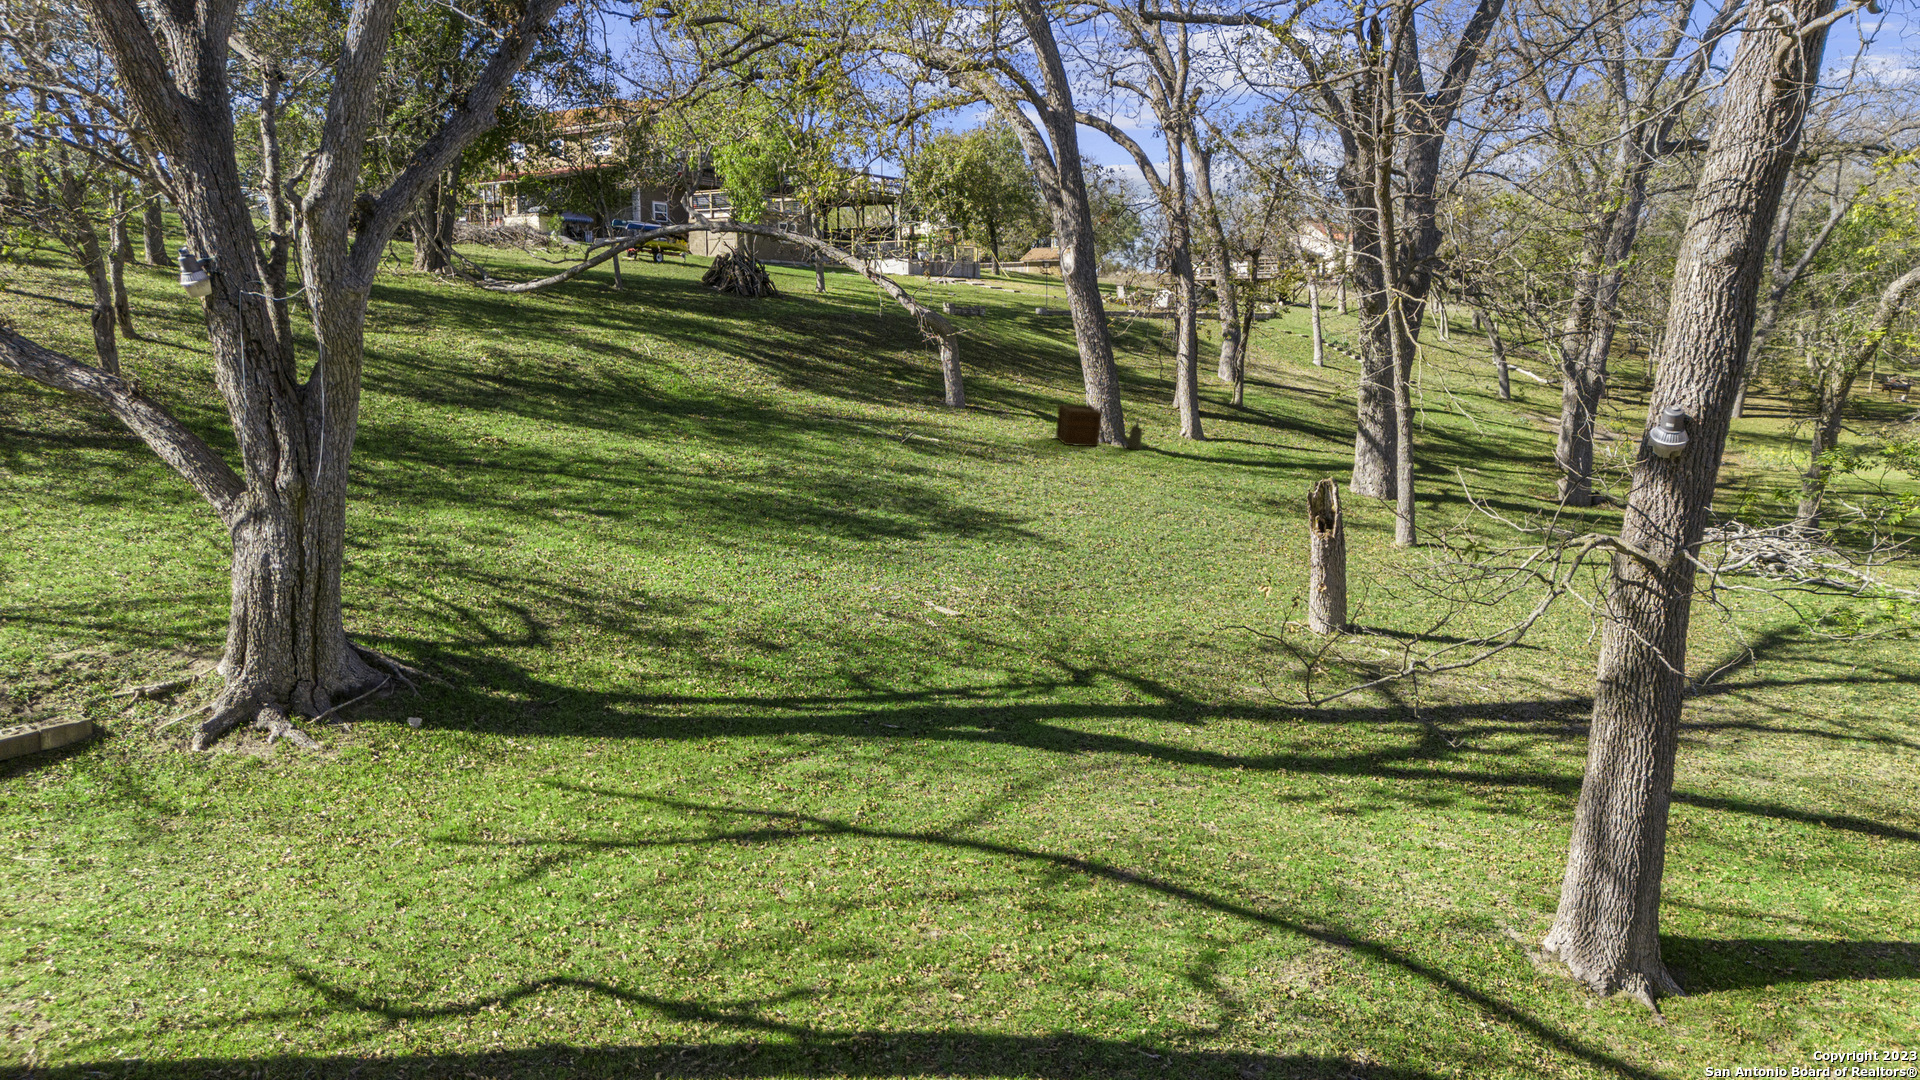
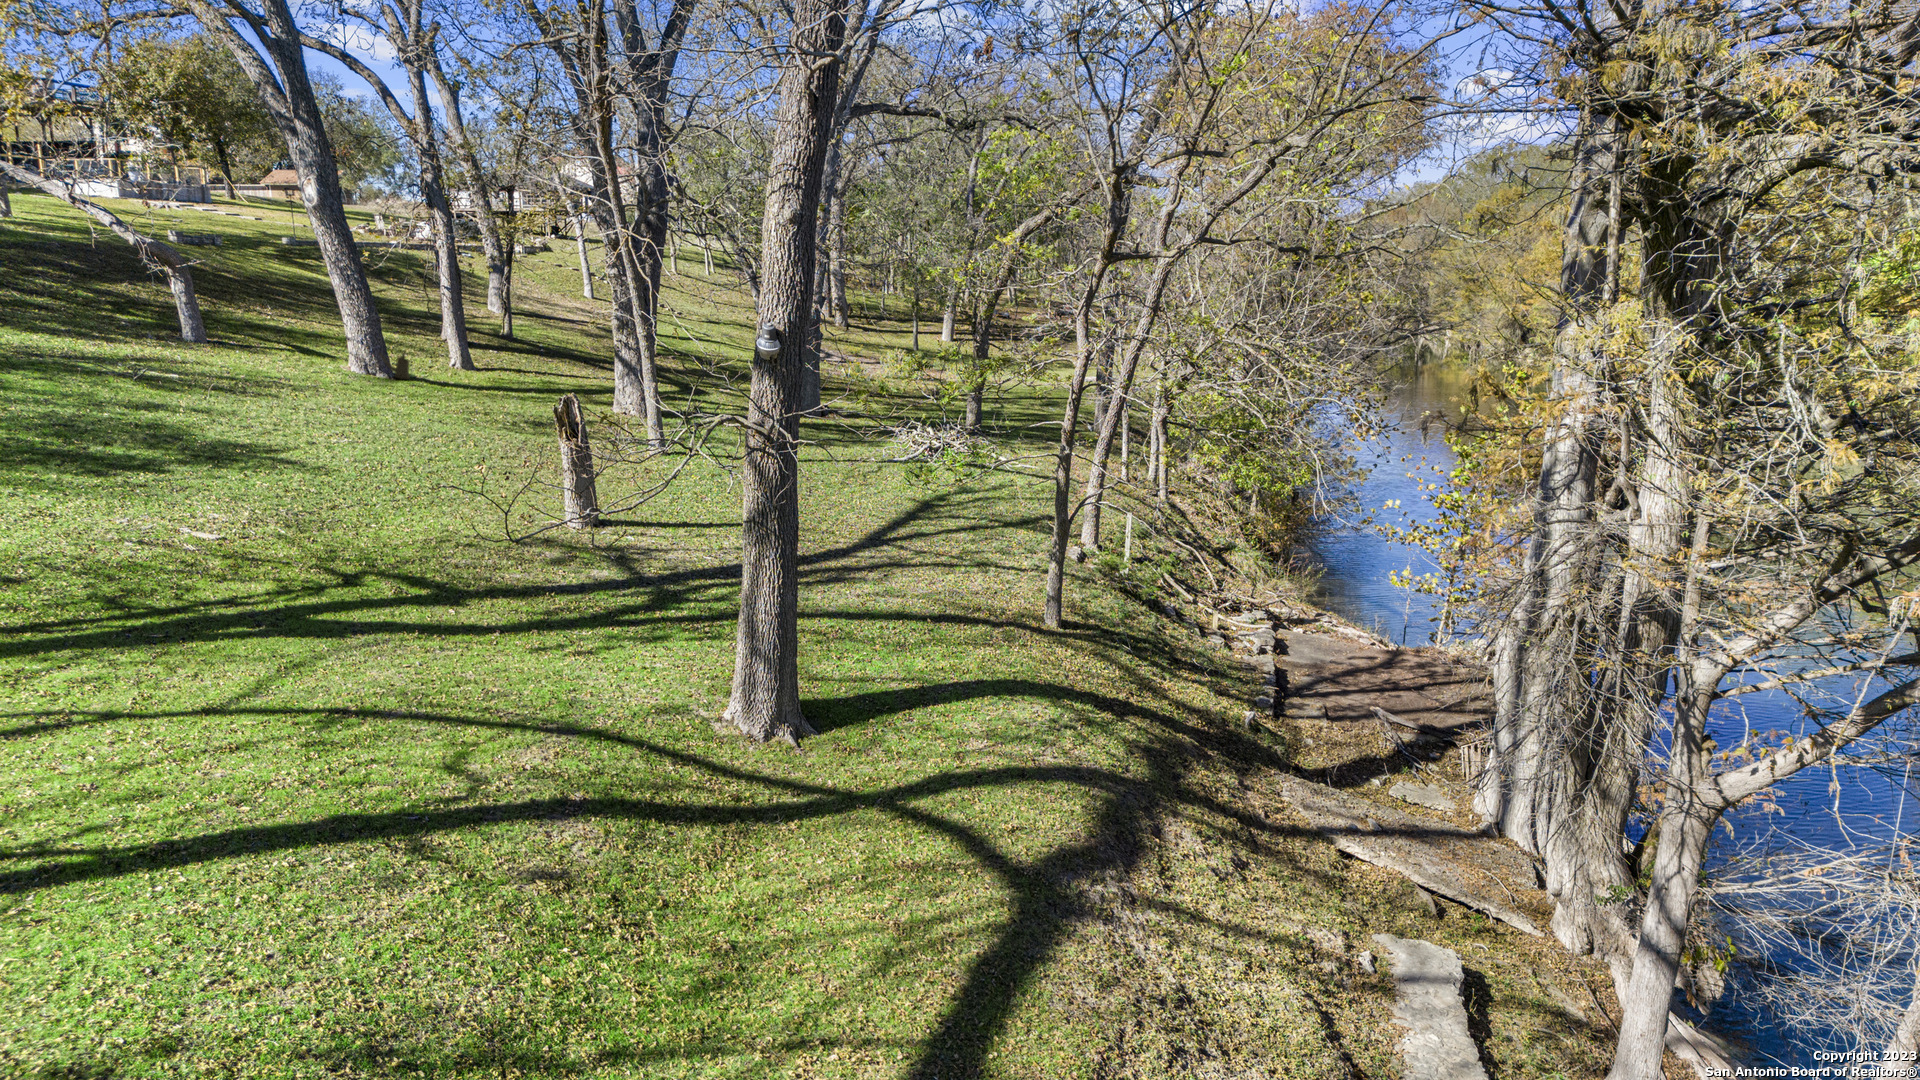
wooden crate: present [1056,404,1102,446] -> none [314,333,365,375]

